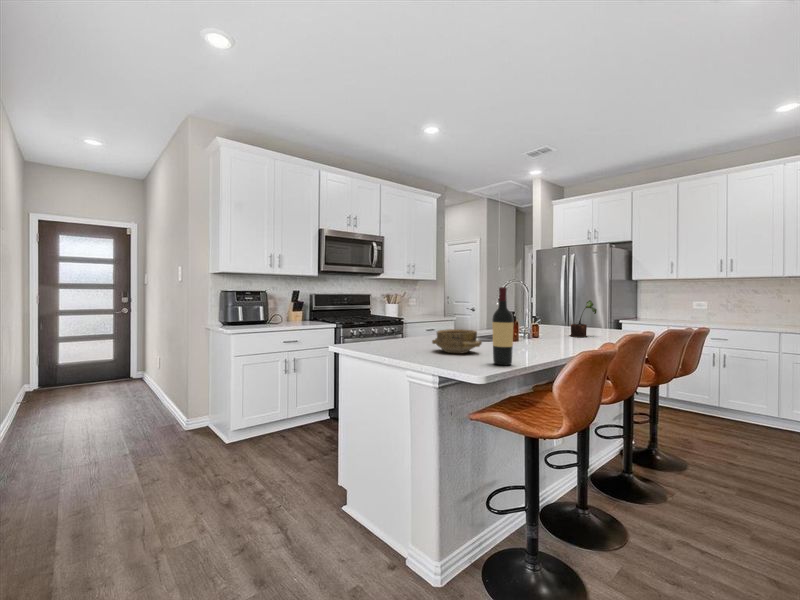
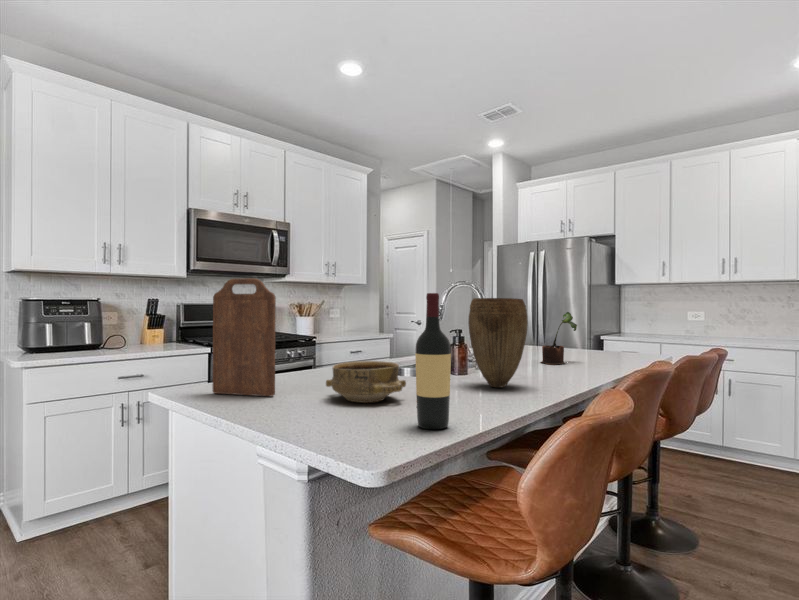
cutting board: none [363,278,401,349] -> present [212,278,276,396]
vase: none [520,290,560,348] -> present [468,298,528,387]

